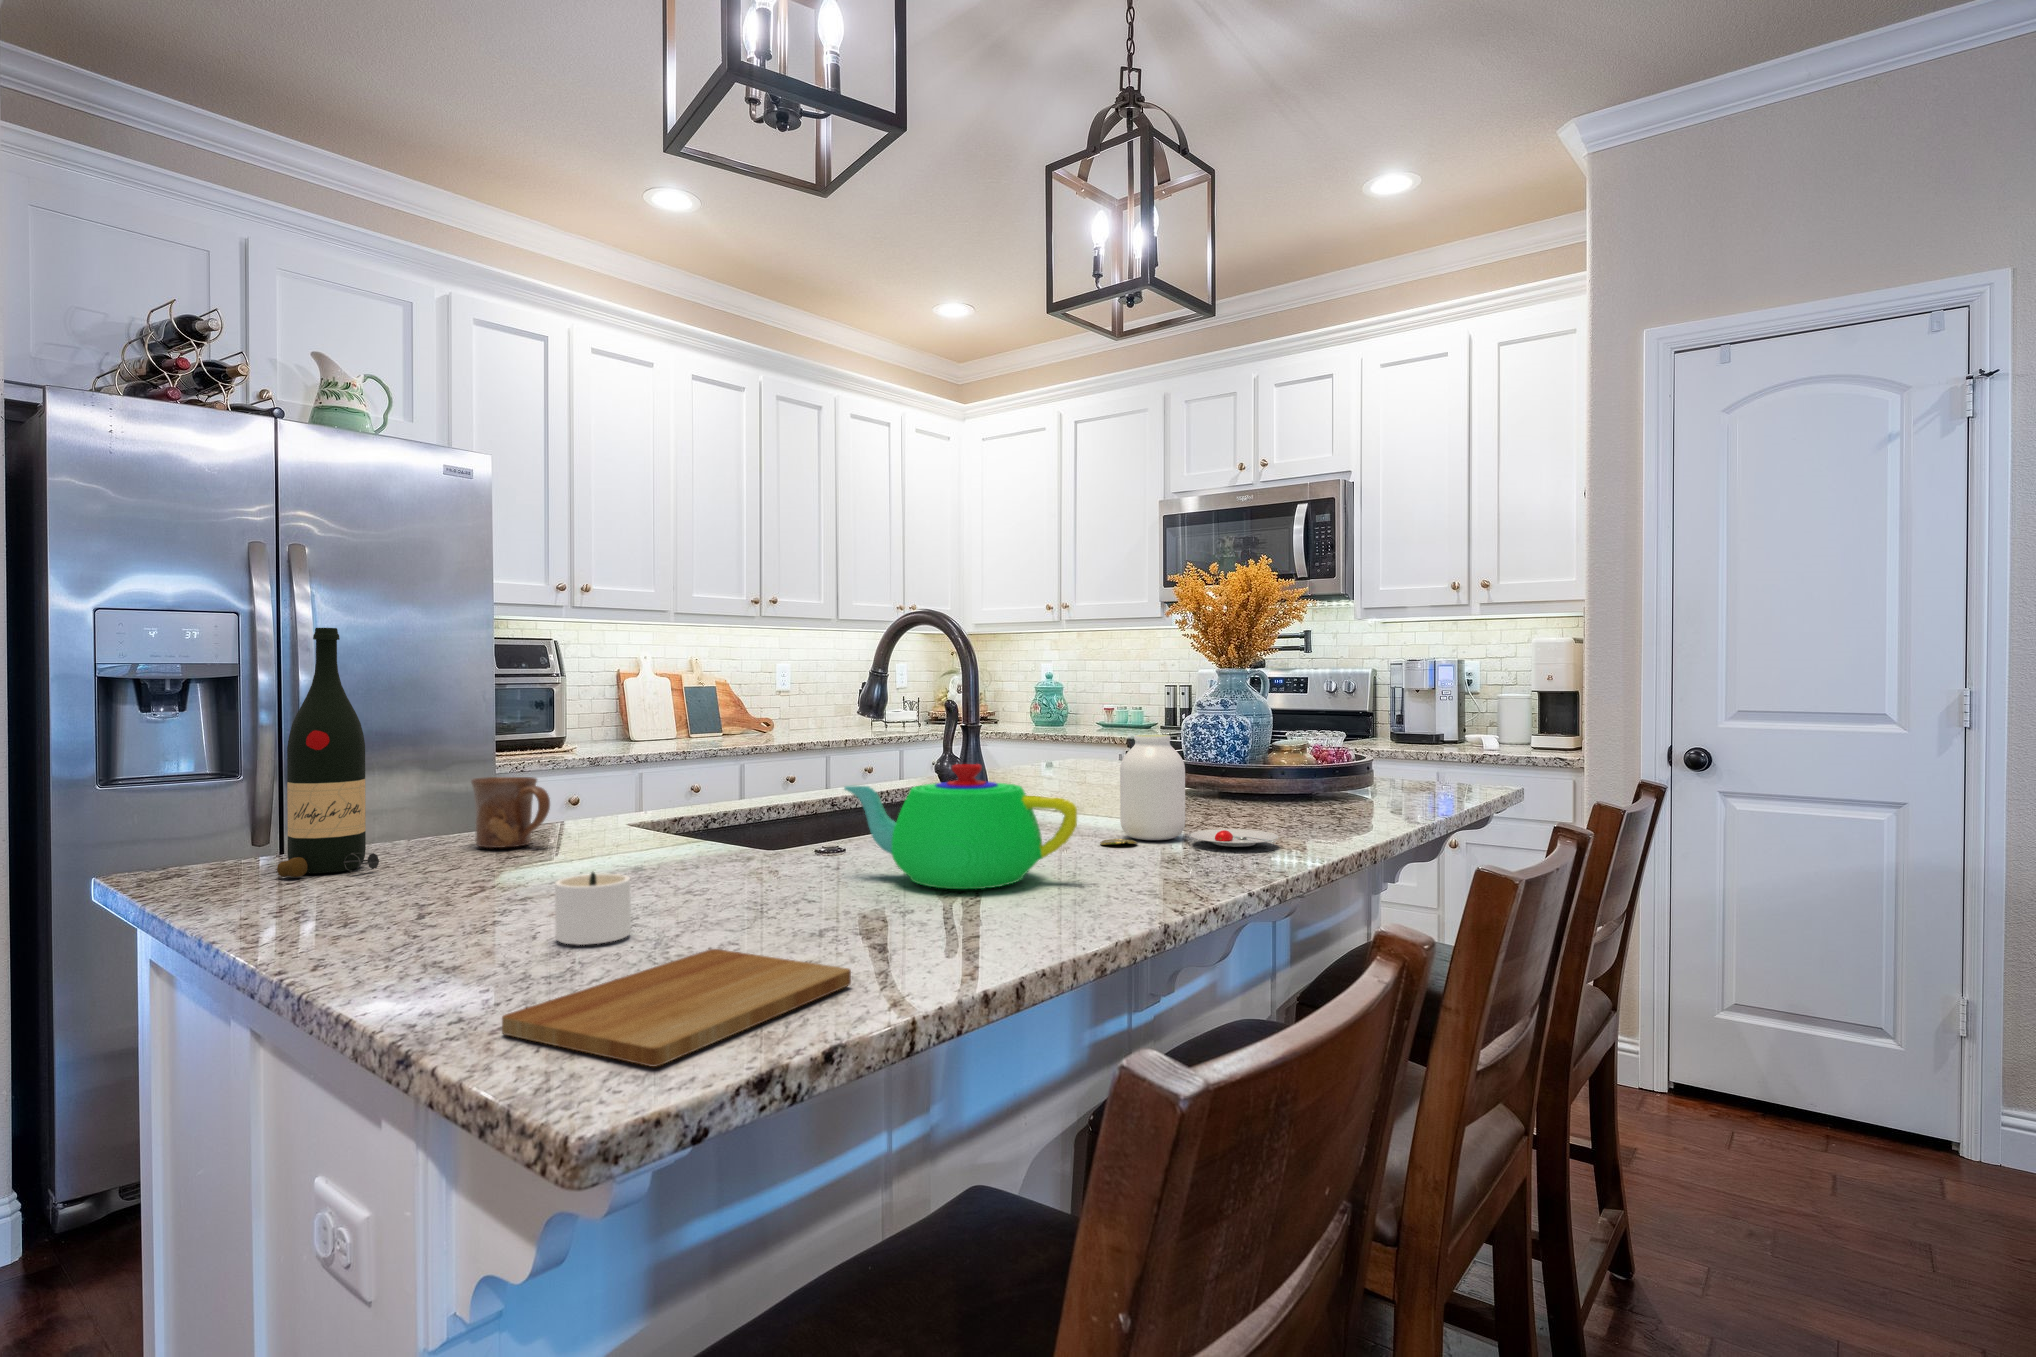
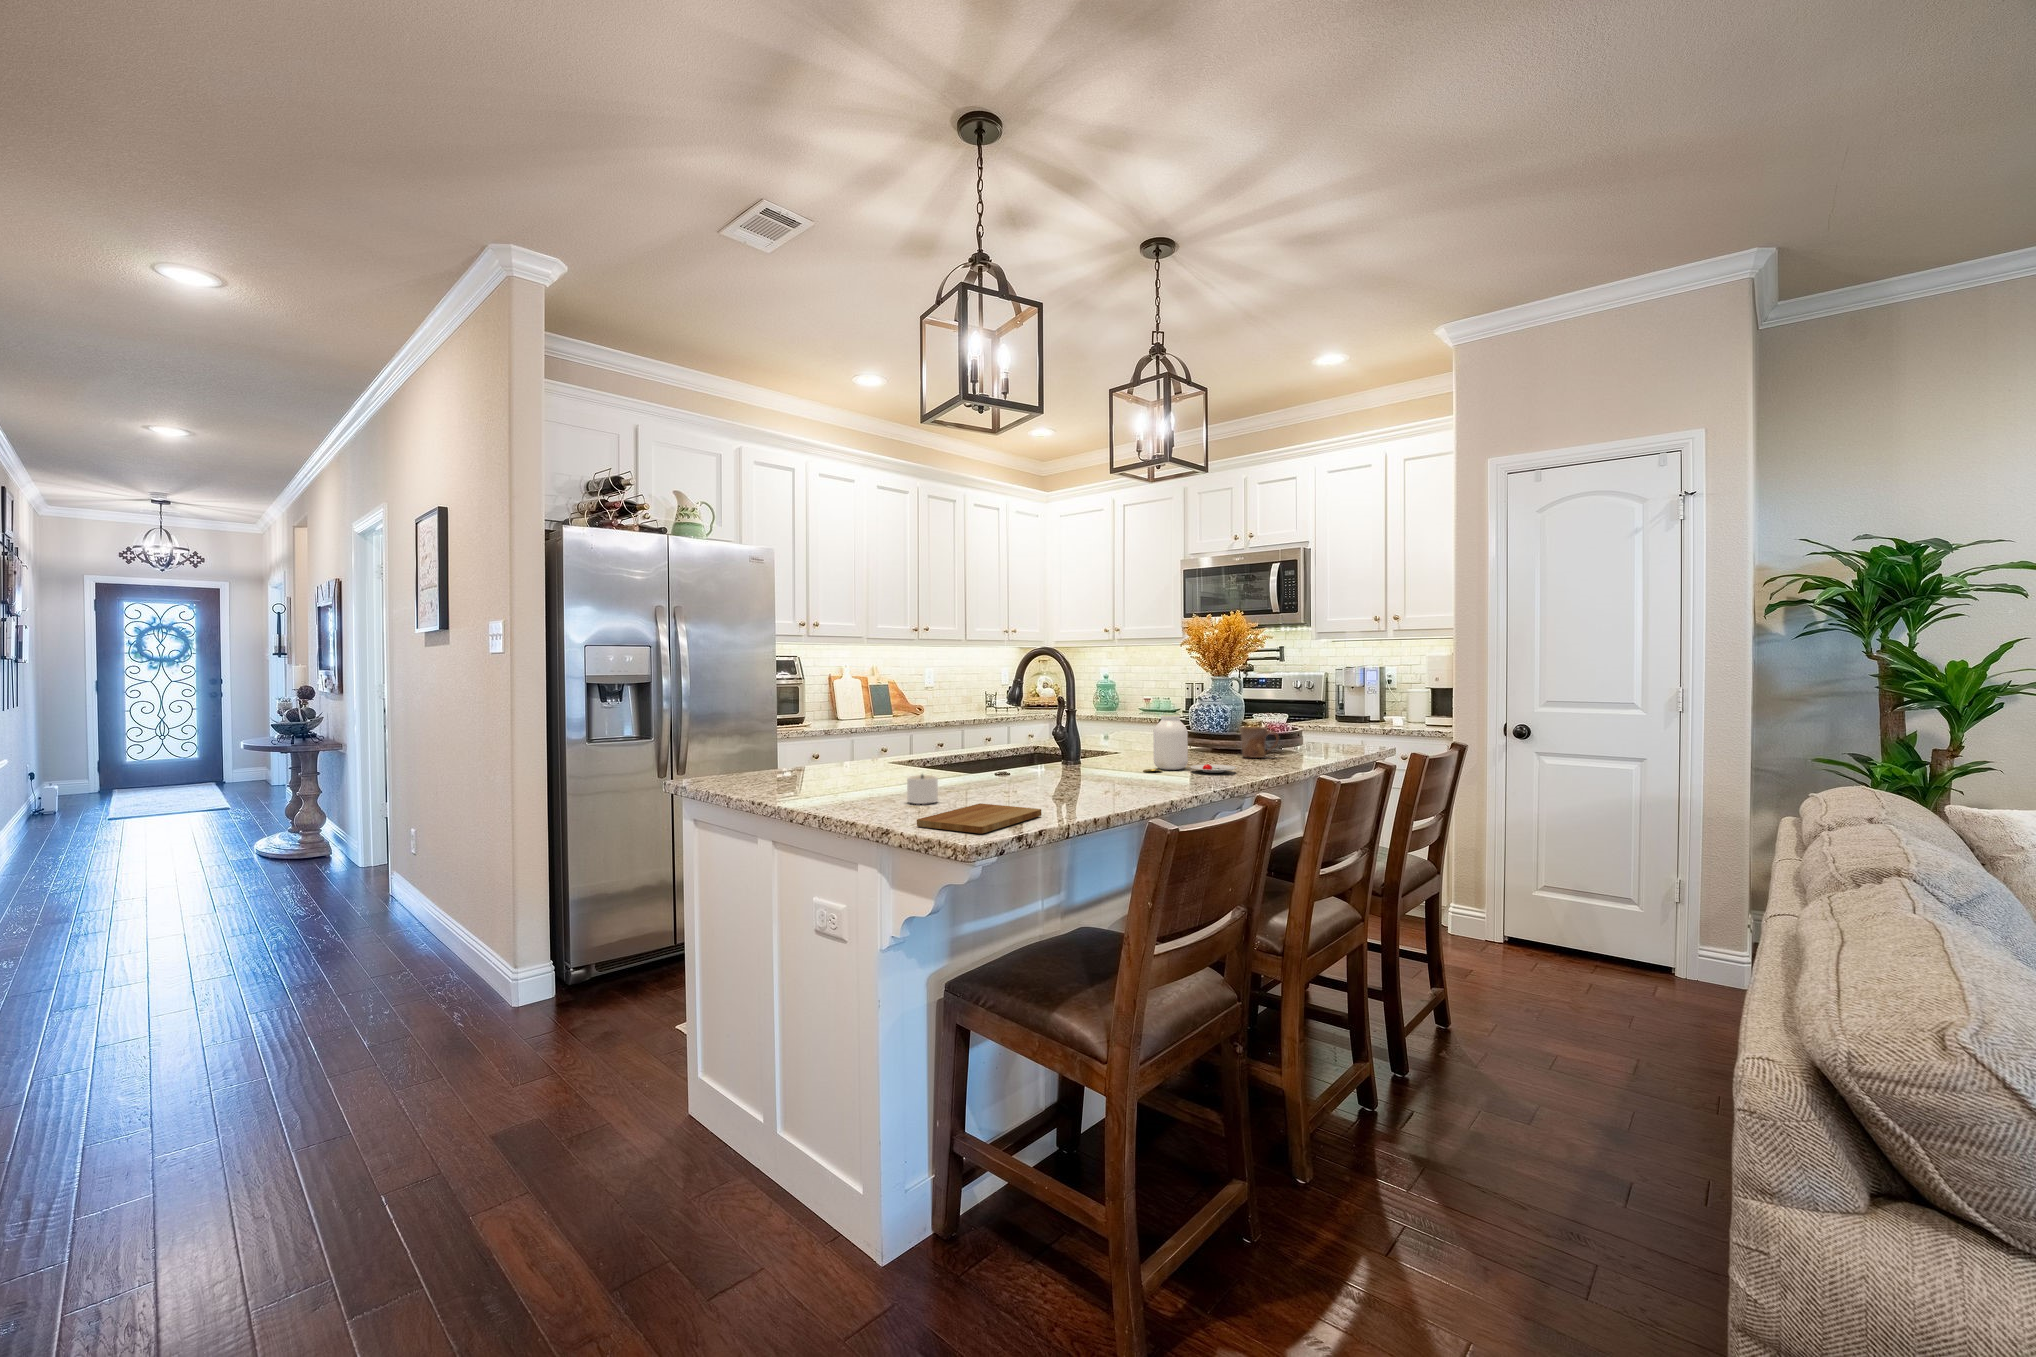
wine bottle: present [277,628,379,877] -> none [754,664,797,781]
teapot: present [844,764,1077,889] -> none [1019,729,1132,788]
mug: present [471,777,550,848] -> present [1240,727,1279,758]

